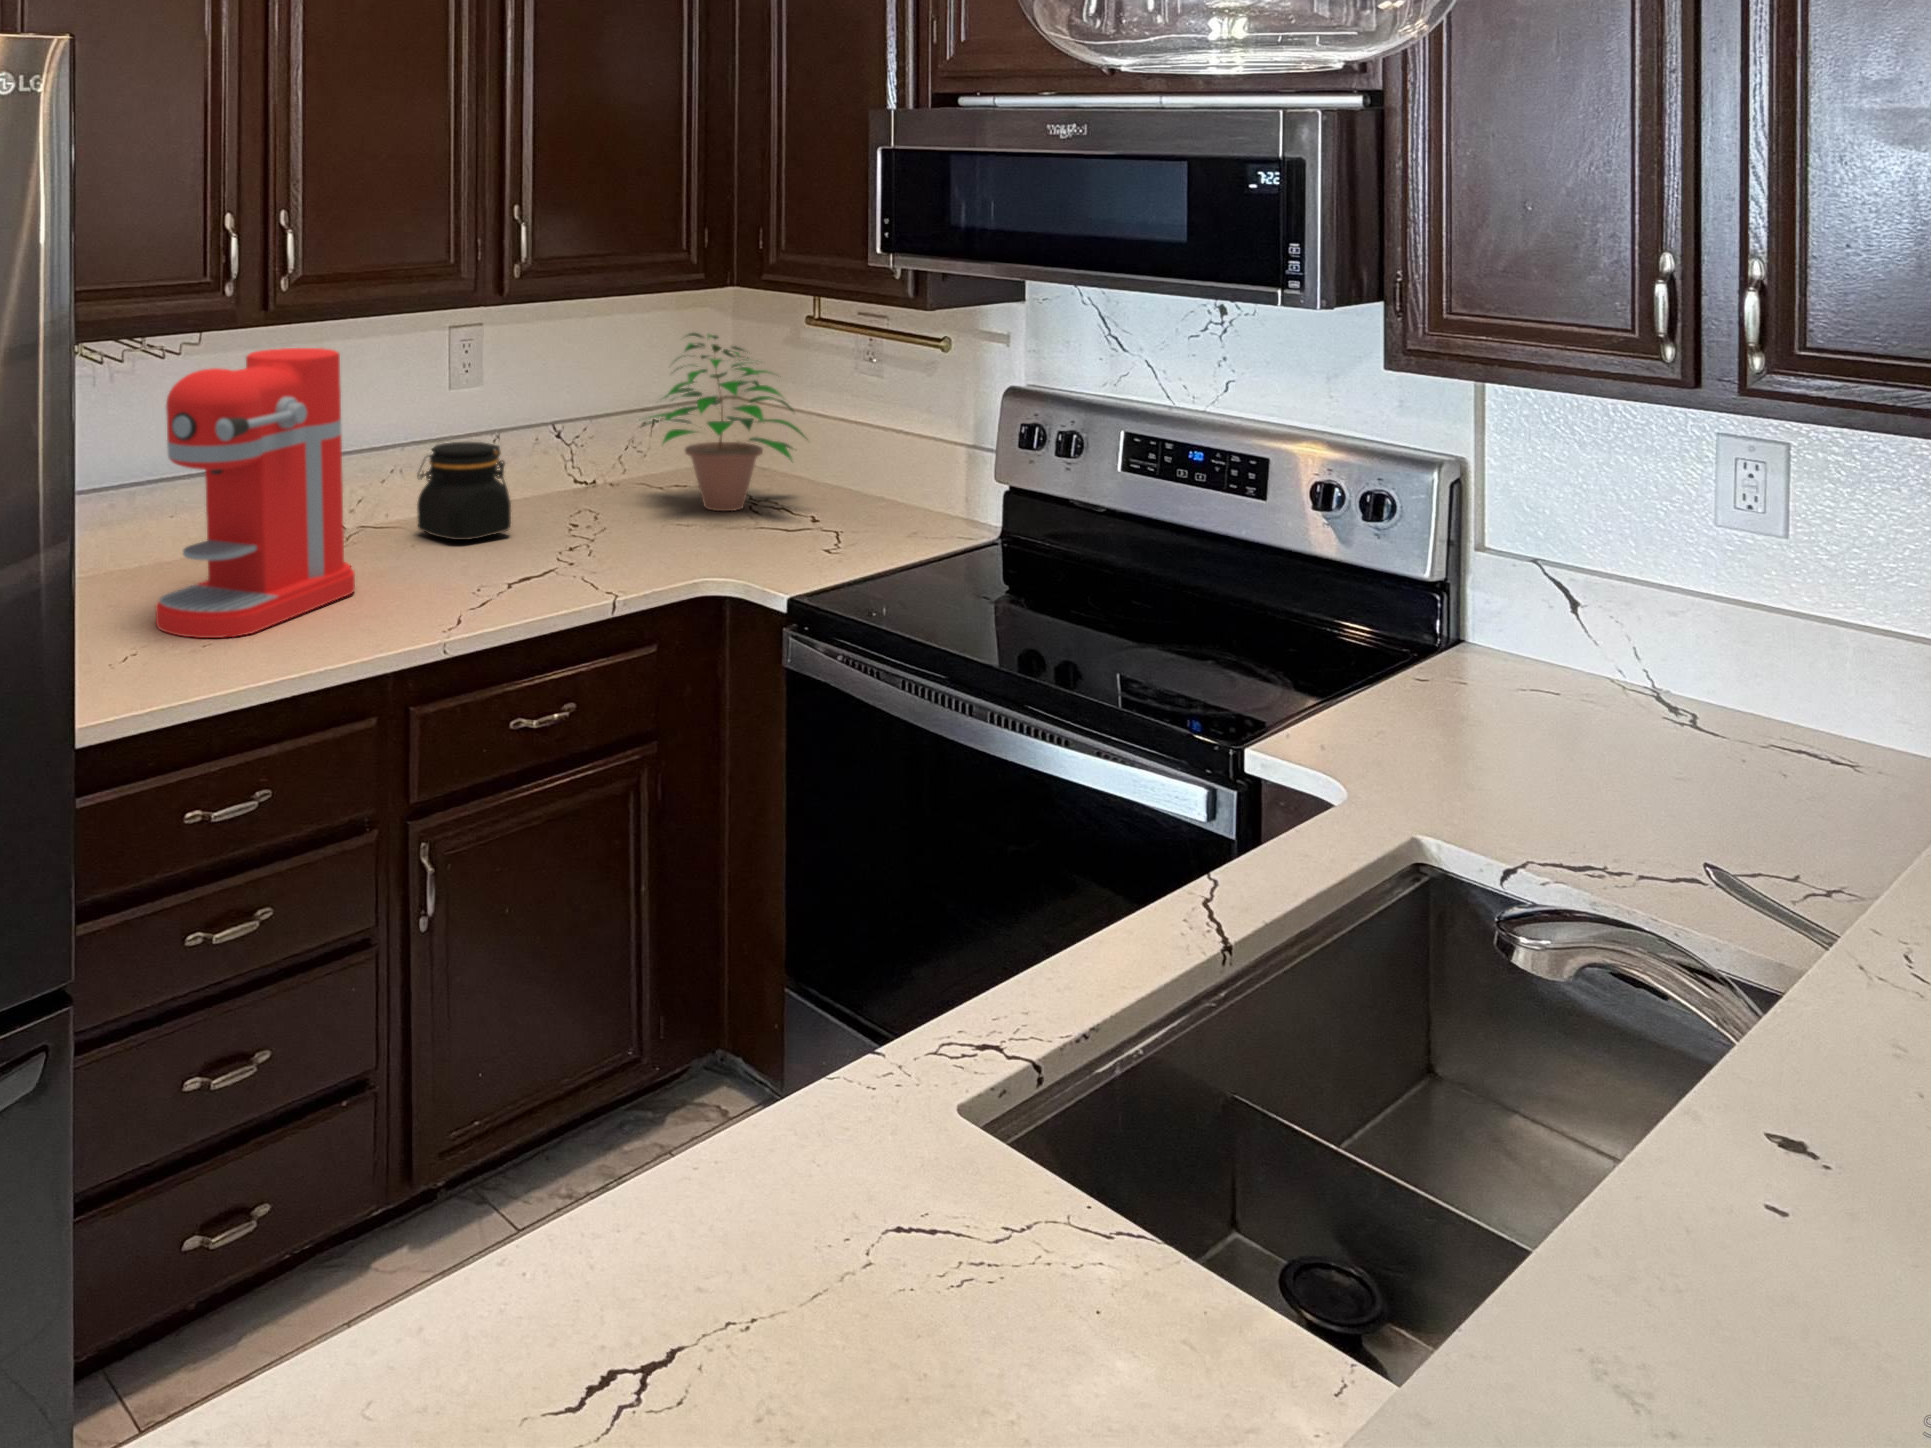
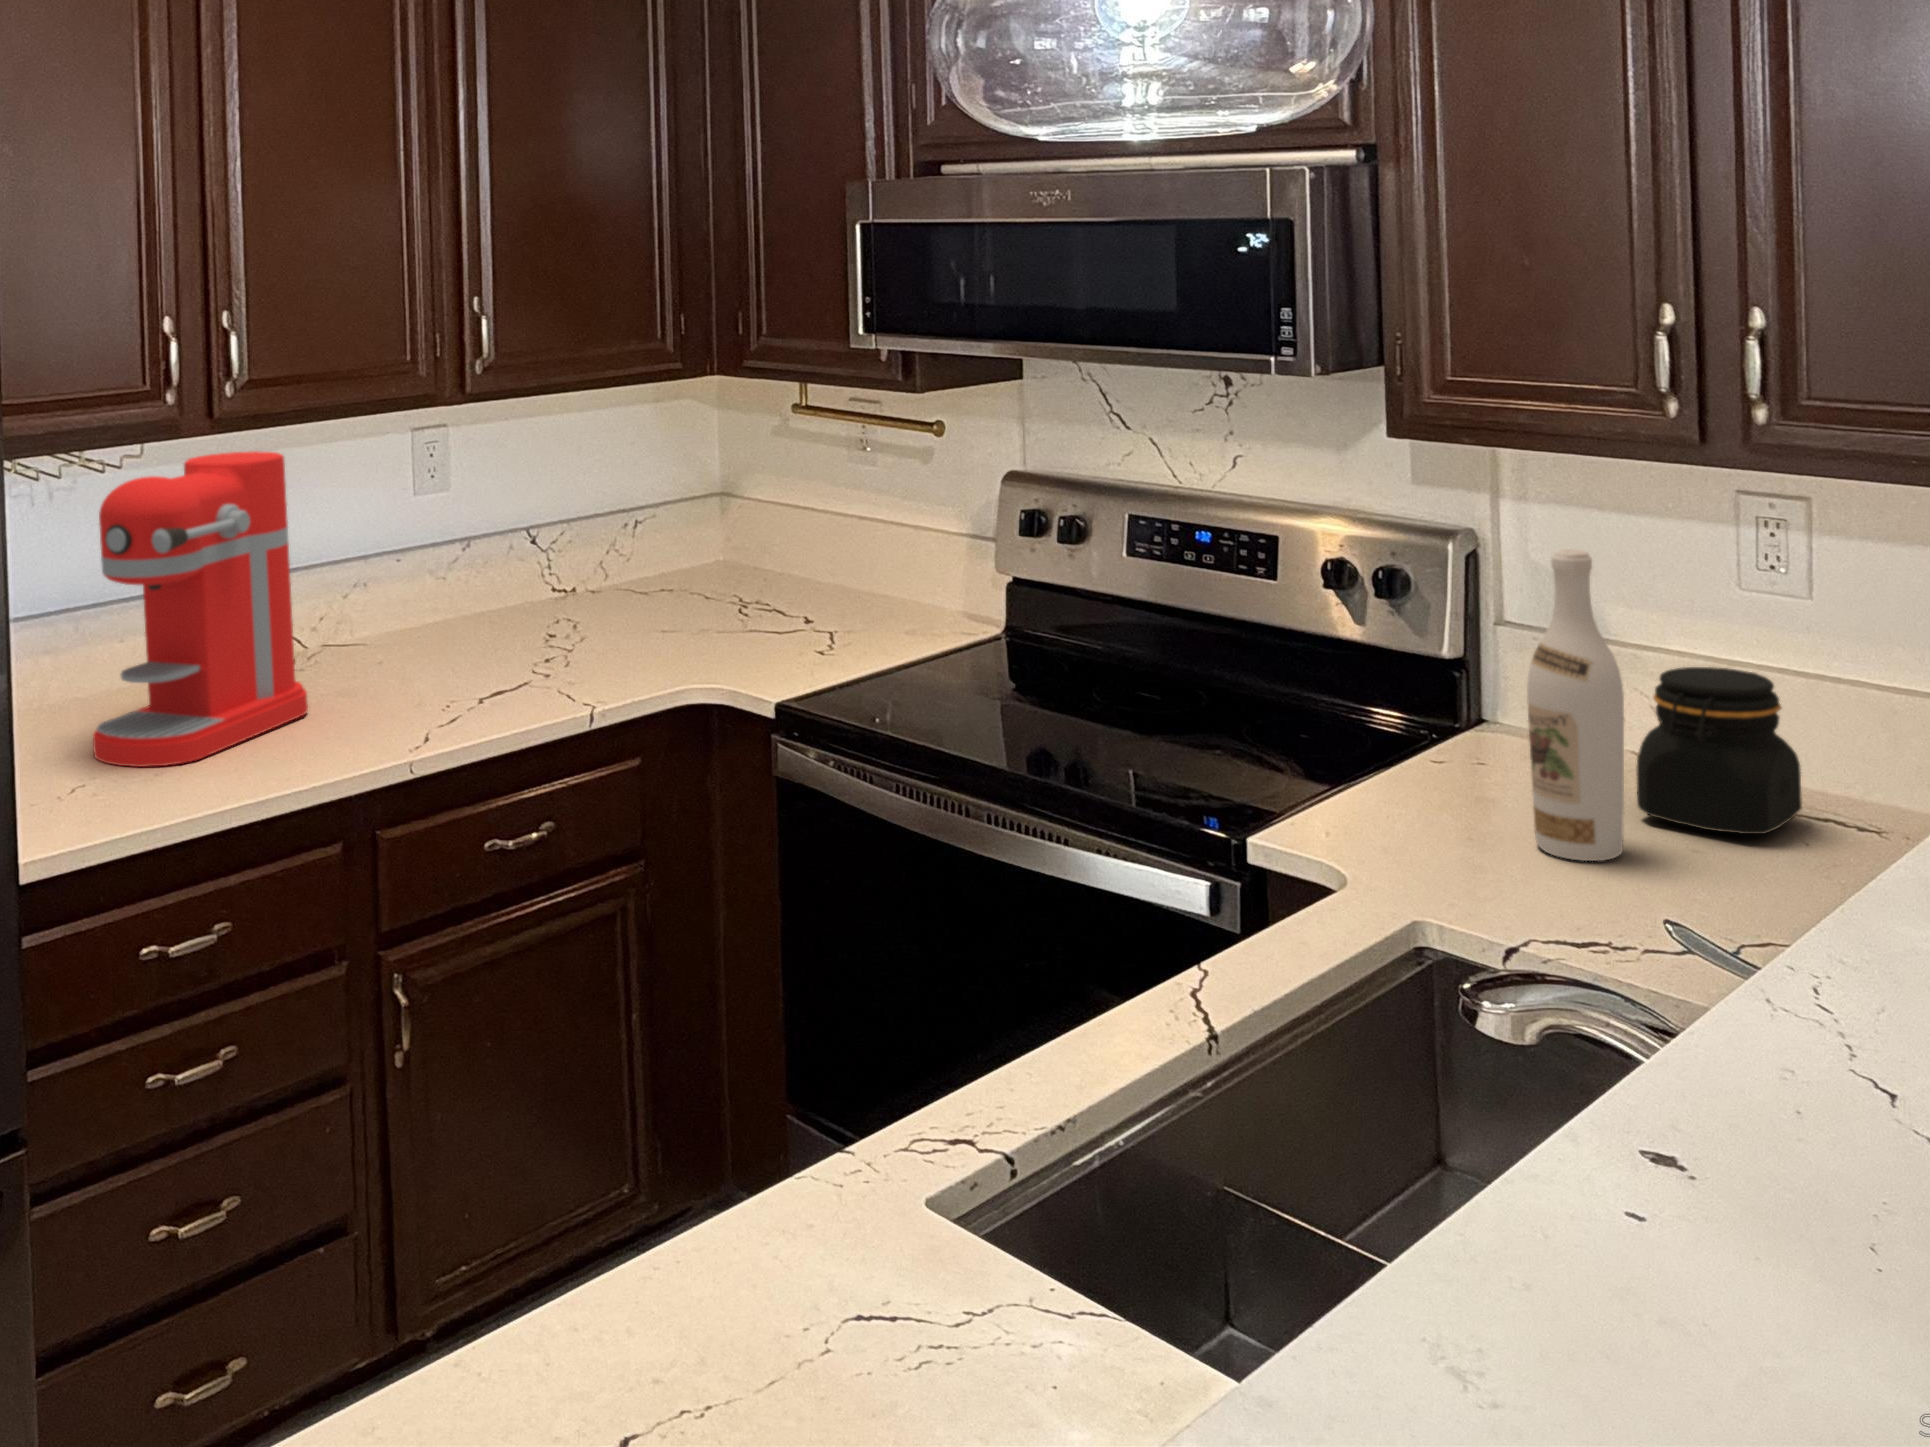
potted plant: present [642,333,805,511] -> none [613,421,799,614]
jar: present [417,442,511,540] -> present [1637,667,1802,834]
wine bottle: none [1512,489,1605,782] -> present [1527,549,1624,861]

